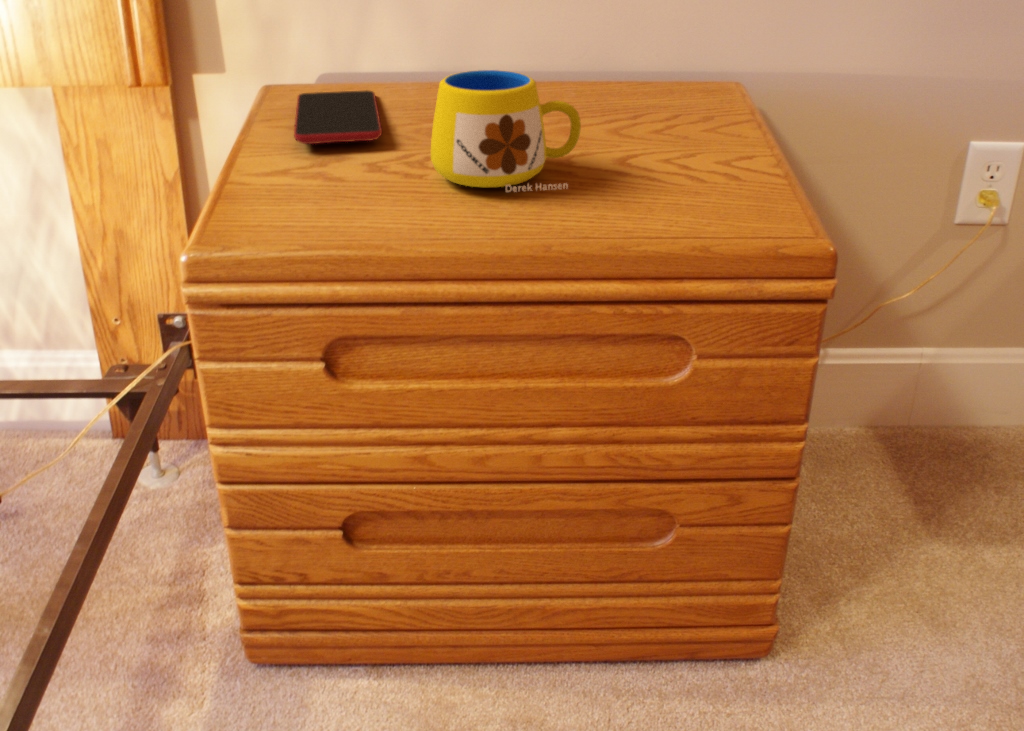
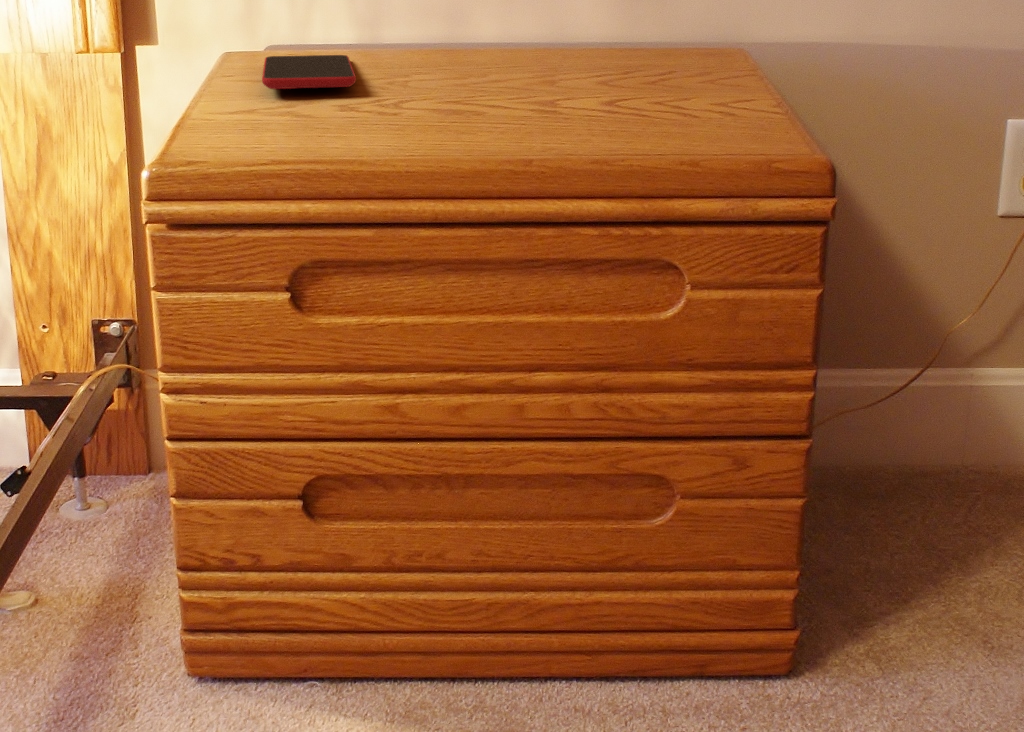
mug: present [431,70,581,192] -> none [407,6,566,122]

